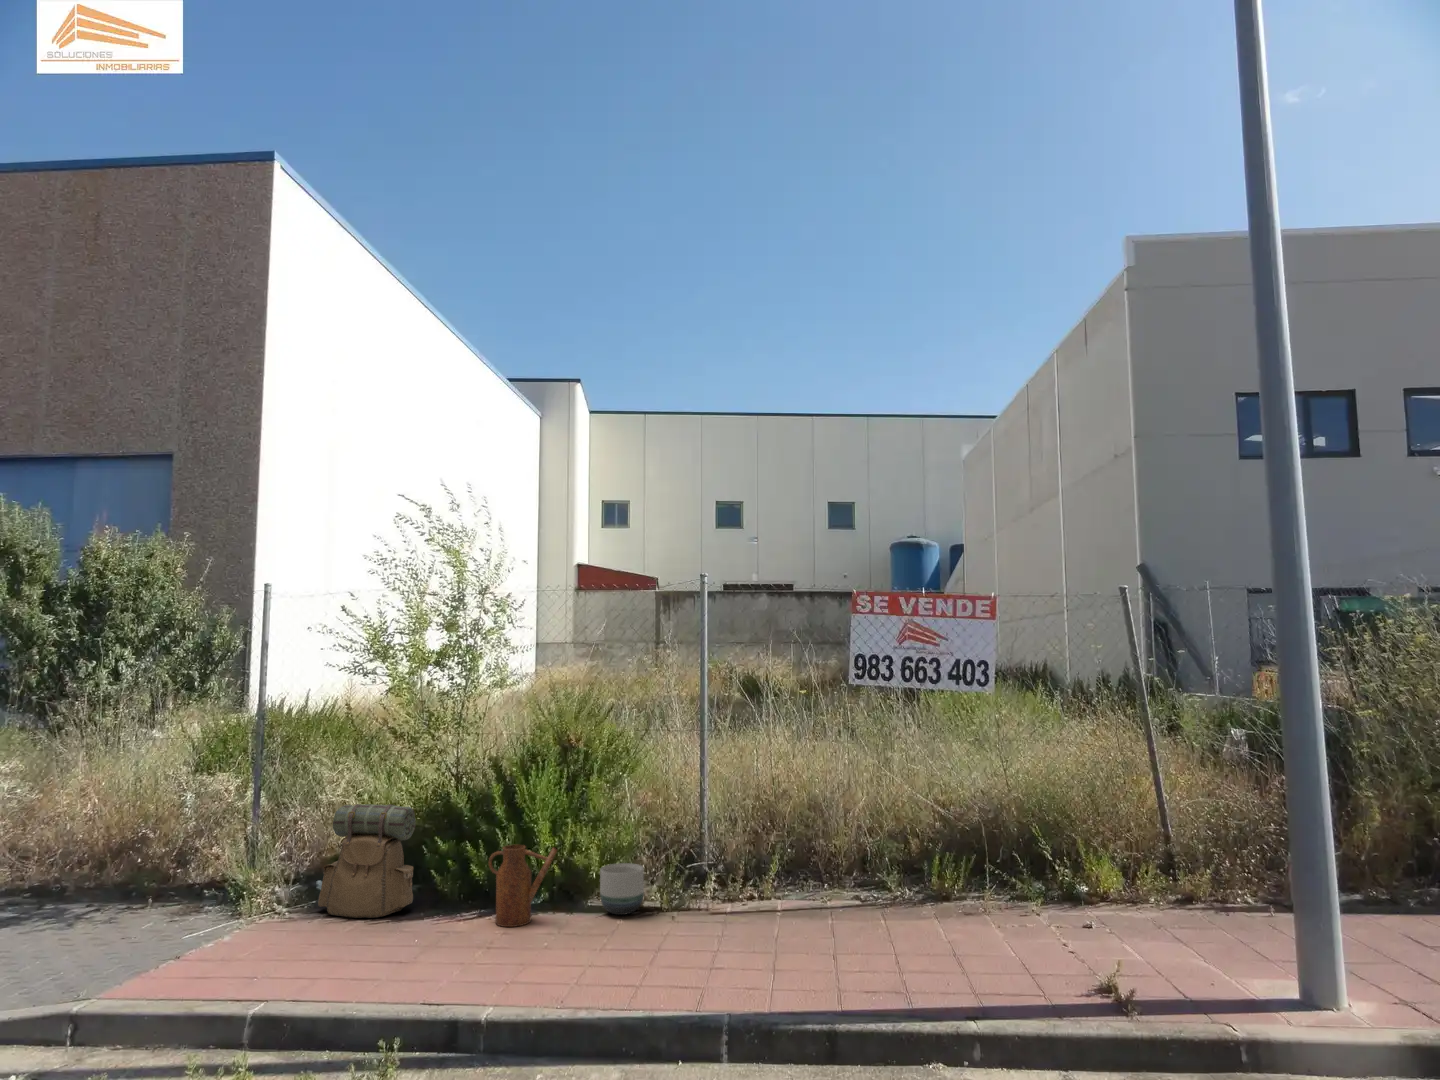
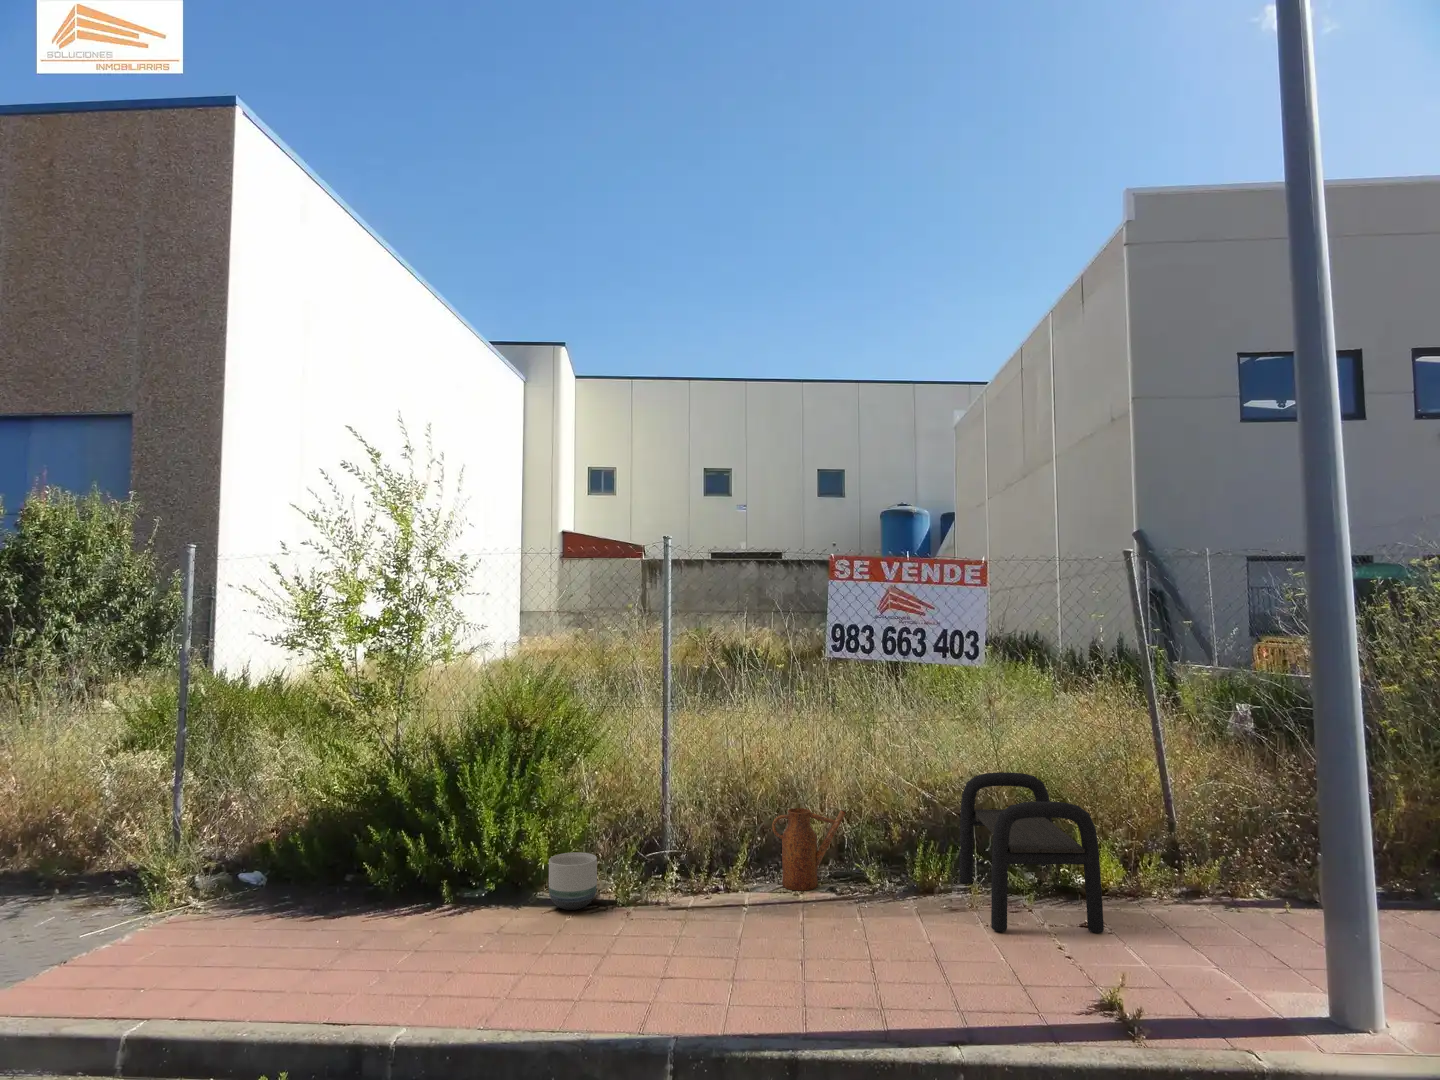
bench: none [974,790,1104,932] -> present [959,772,1104,933]
backpack: present [318,804,416,918] -> none [240,787,348,913]
watering can: present [489,845,558,927] -> present [772,808,846,891]

